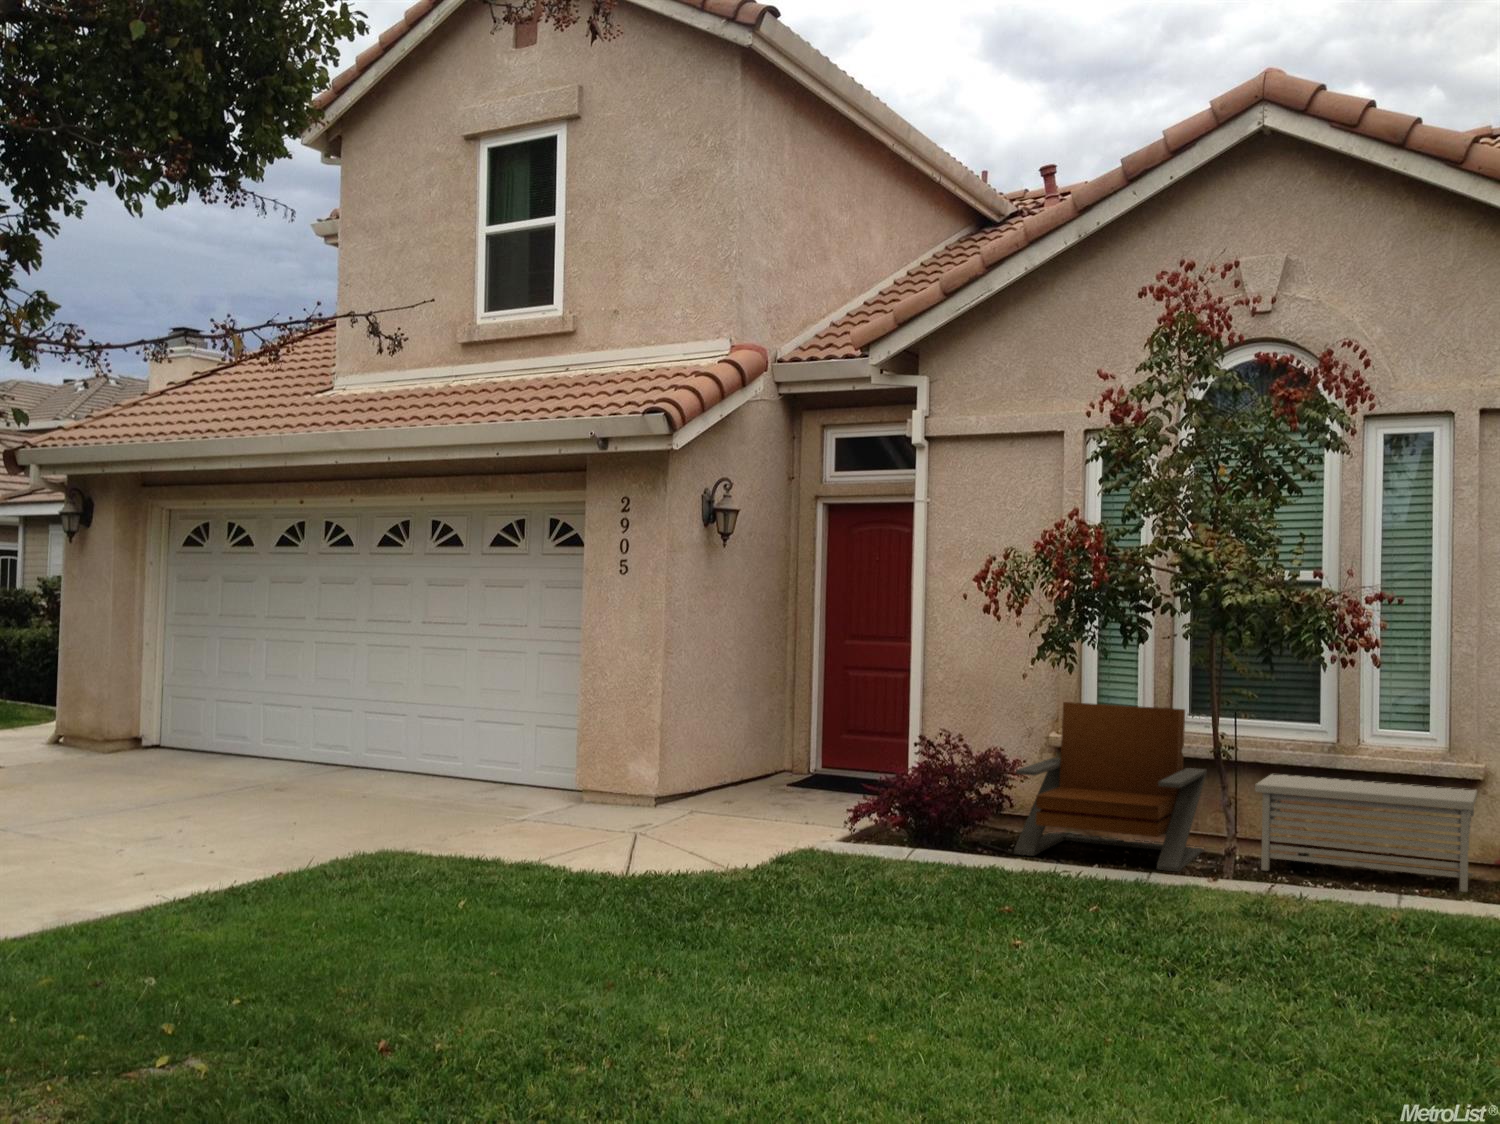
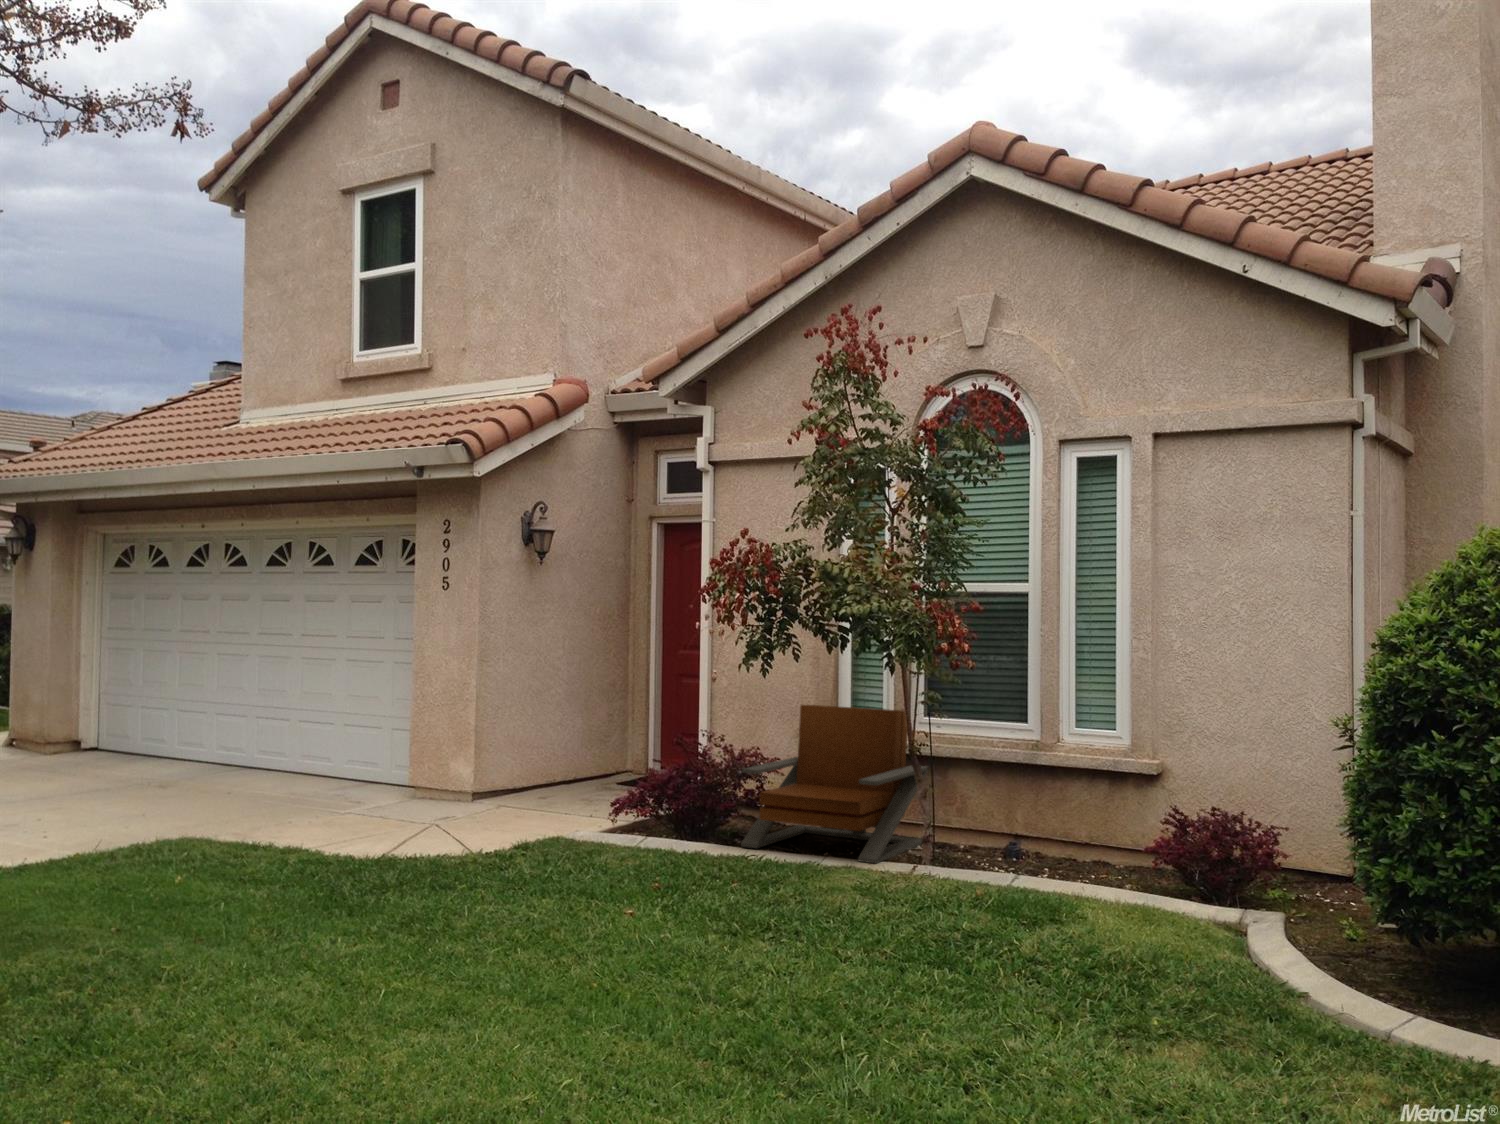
storage bench: present [1255,774,1477,892] -> none [948,770,1159,883]

